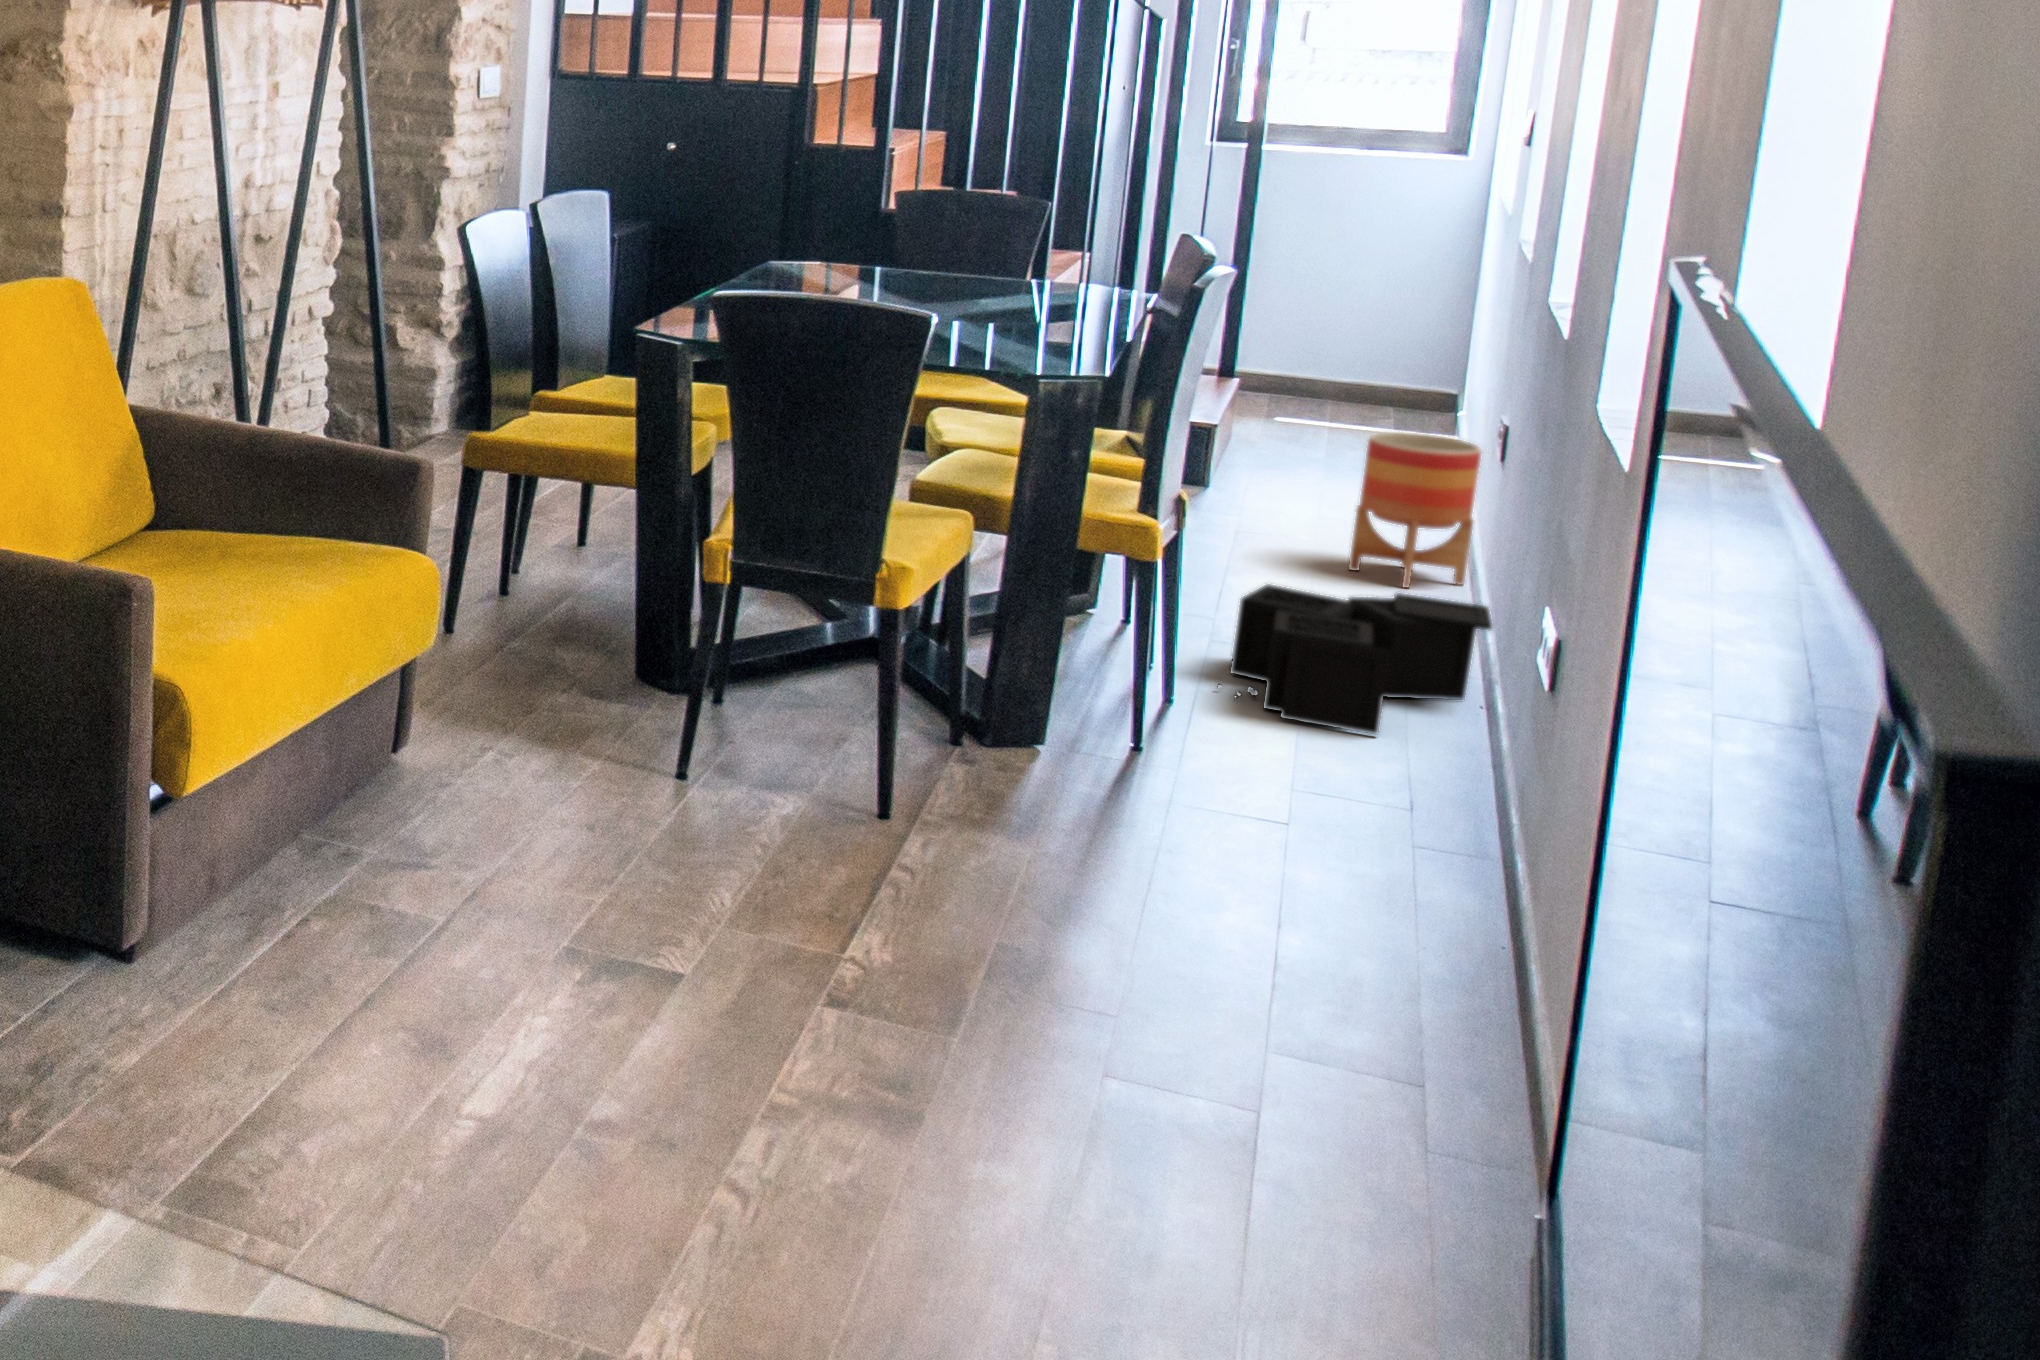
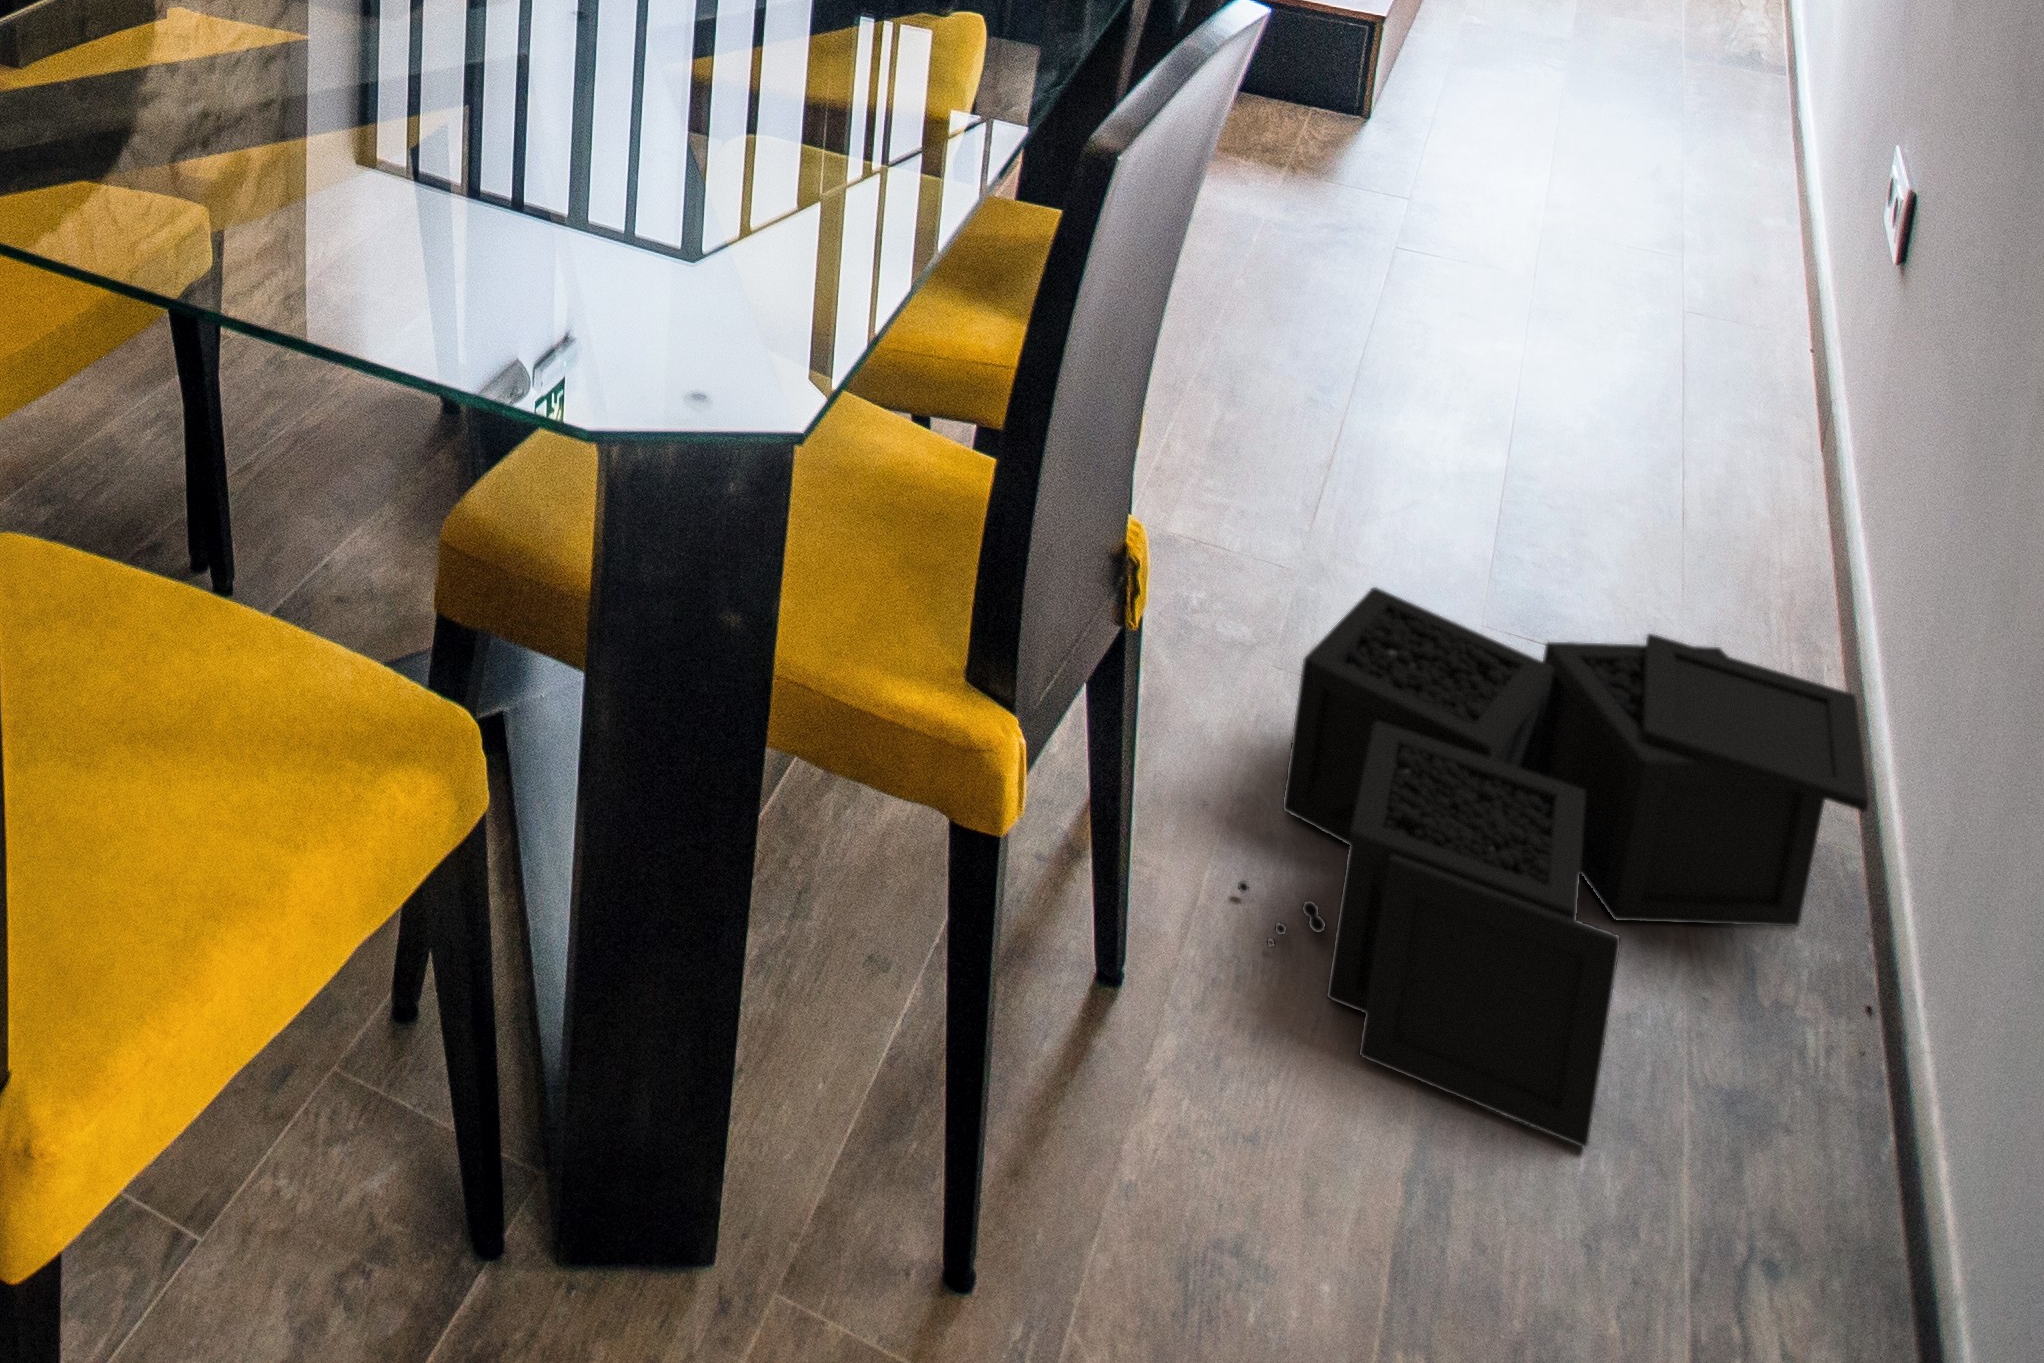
planter: present [1348,432,1481,588] -> none [1582,109,1832,424]

